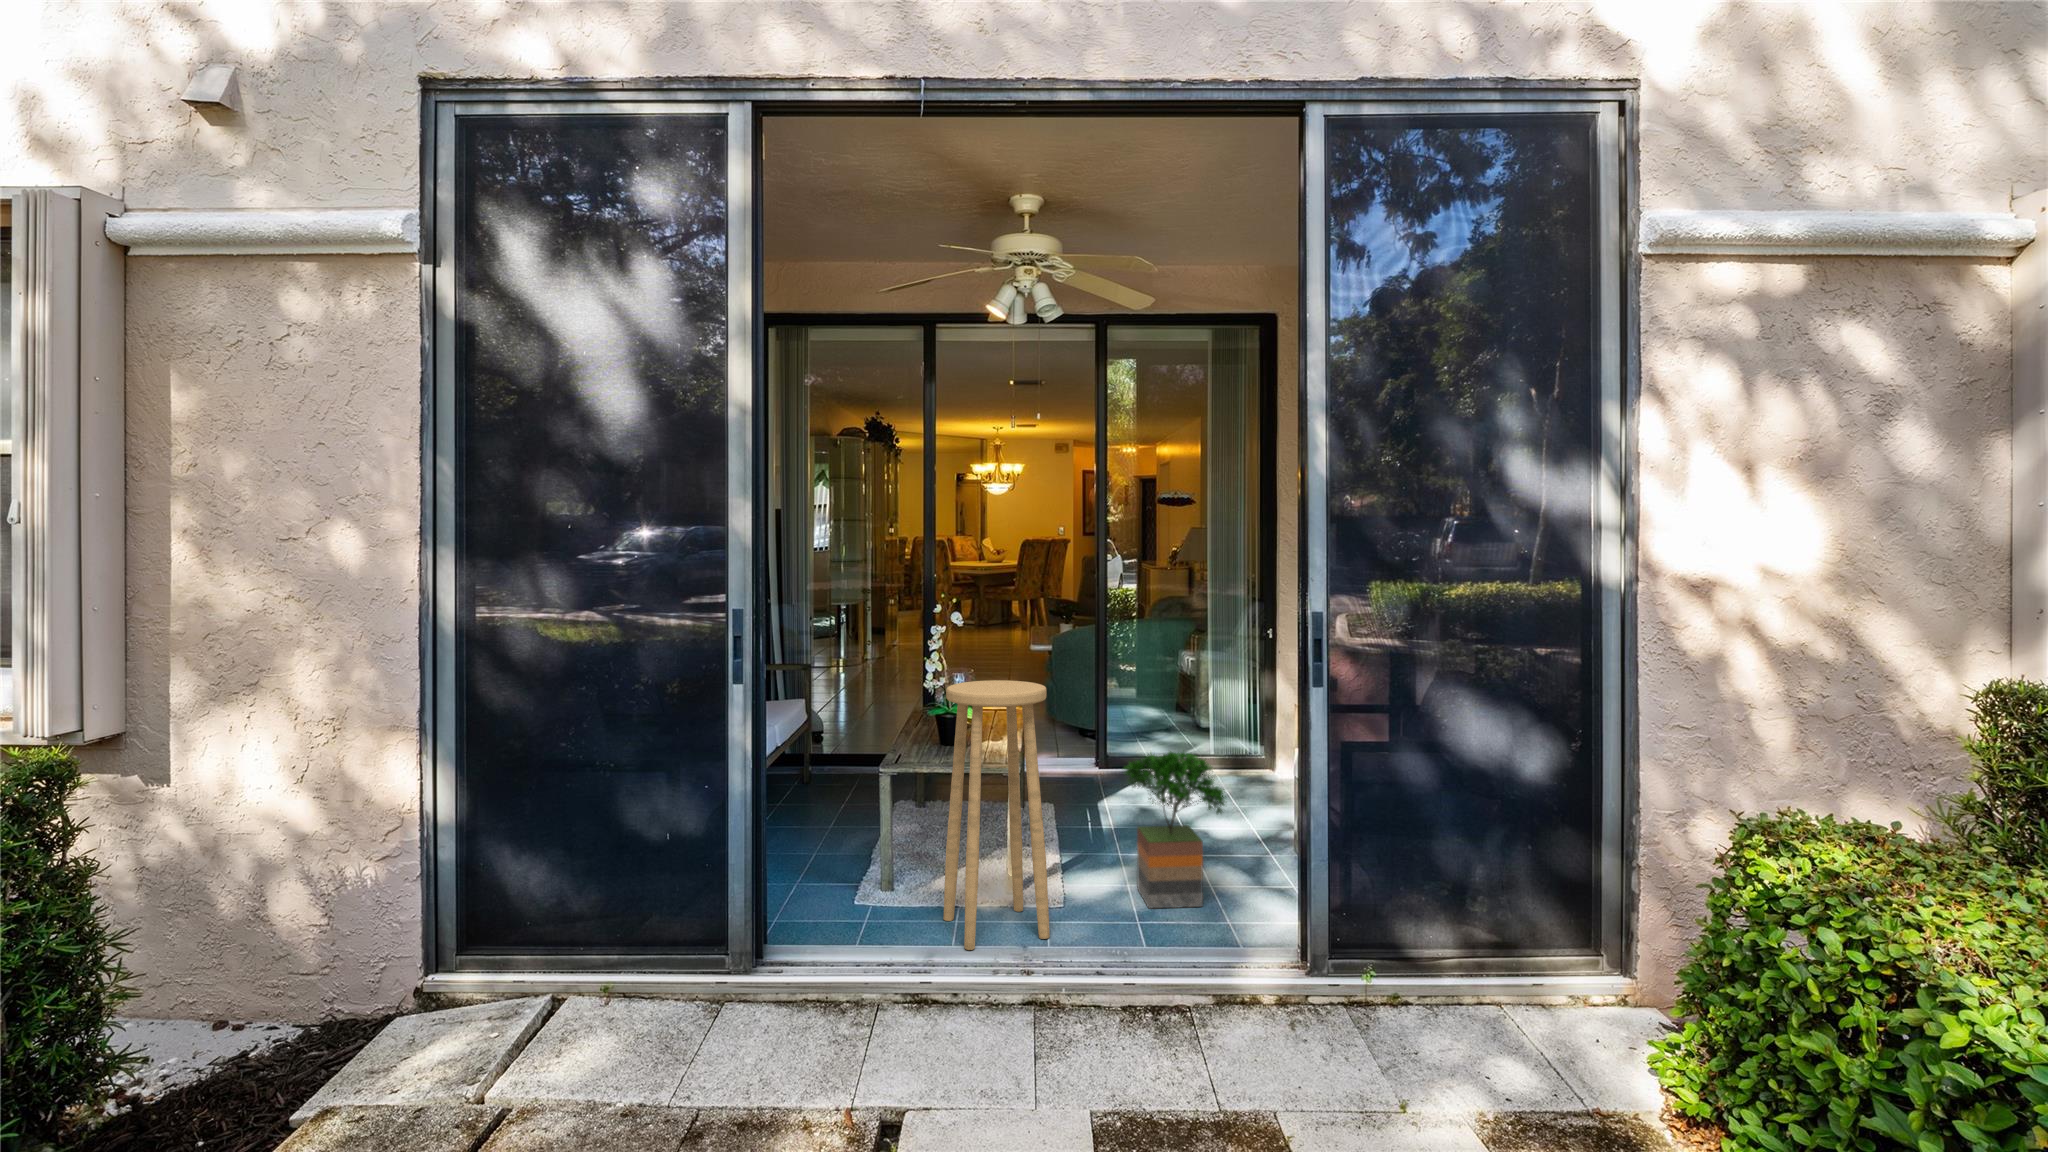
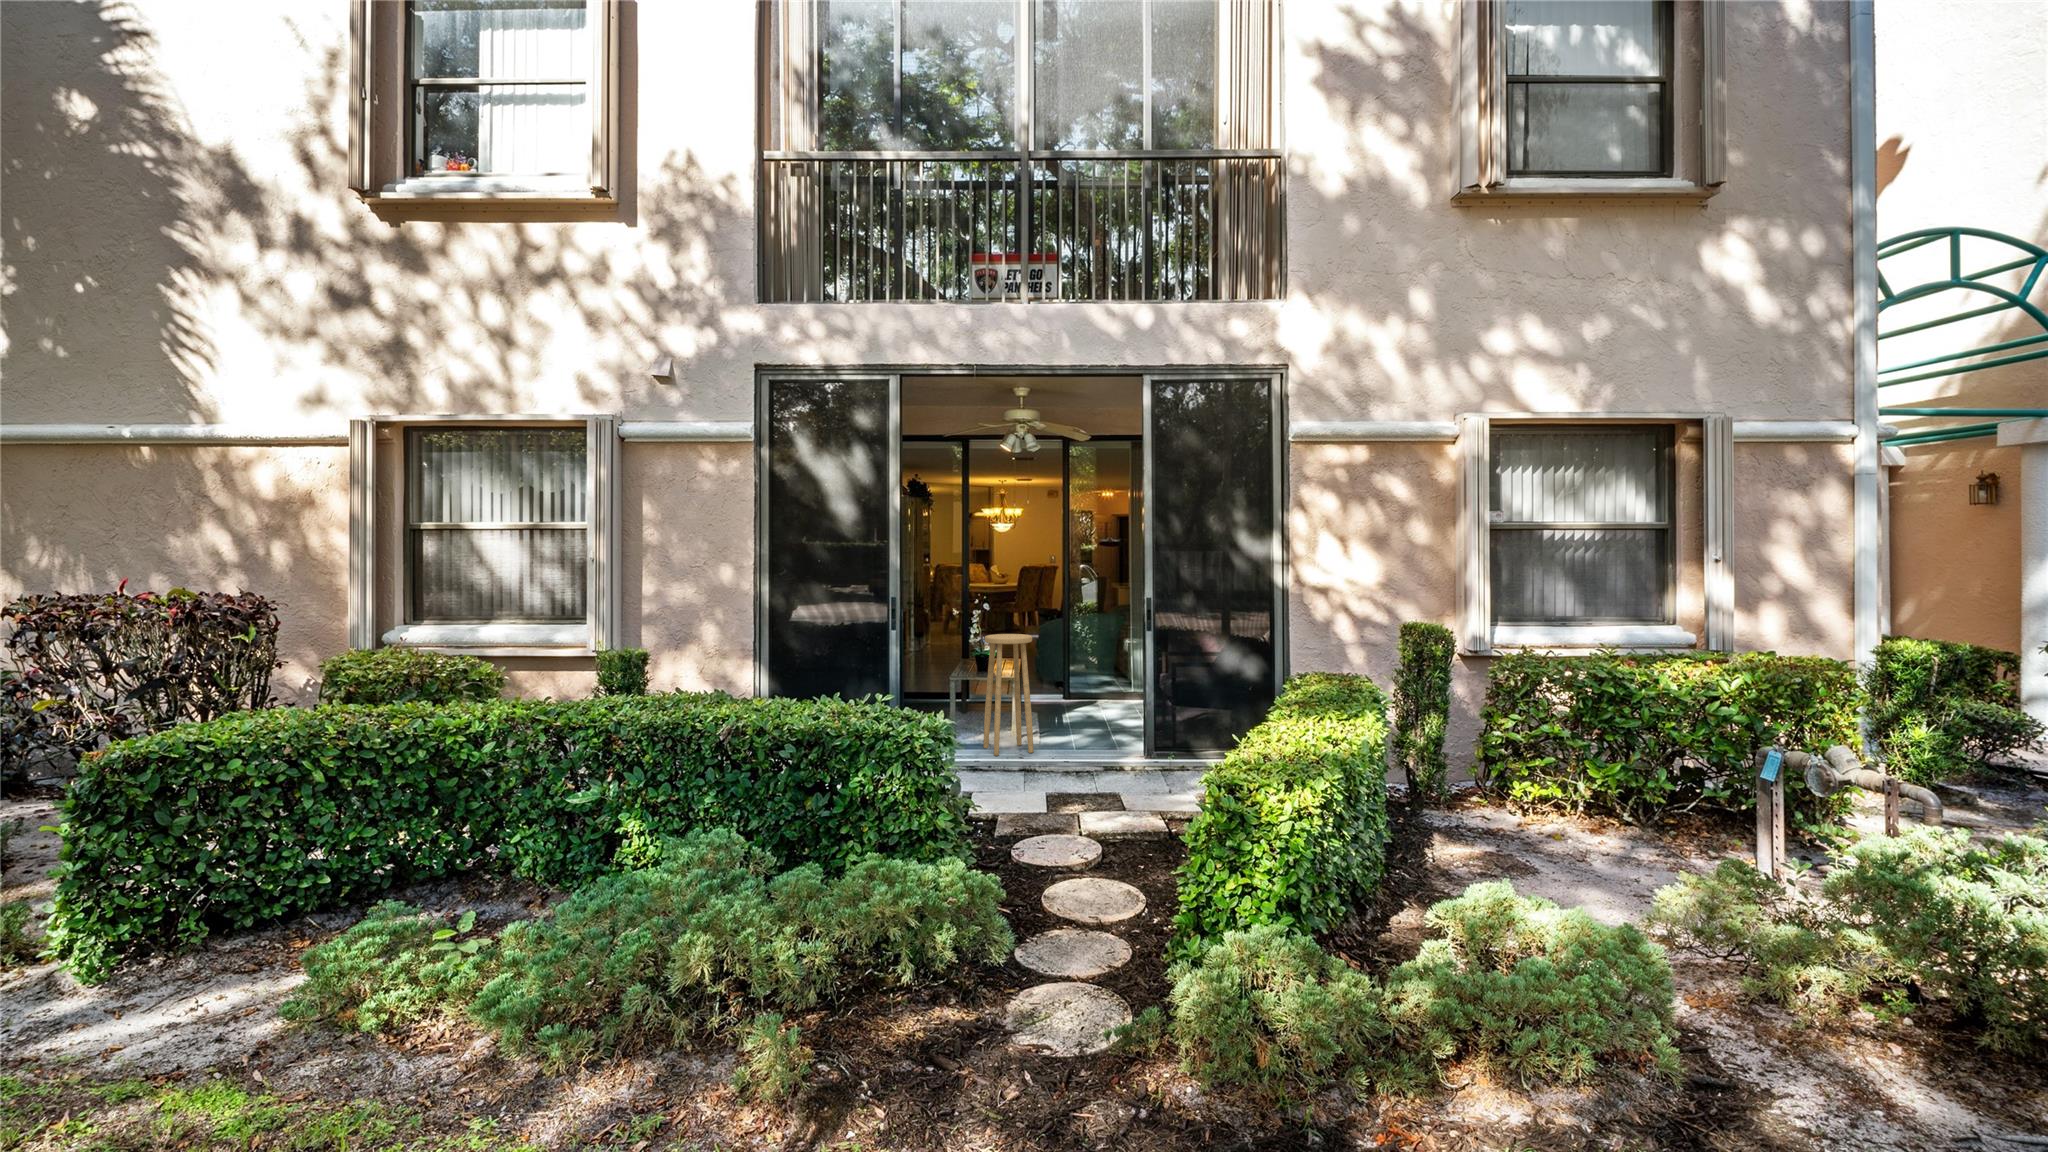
potted tree: present [1123,751,1225,908] -> none [1070,669,1121,745]

